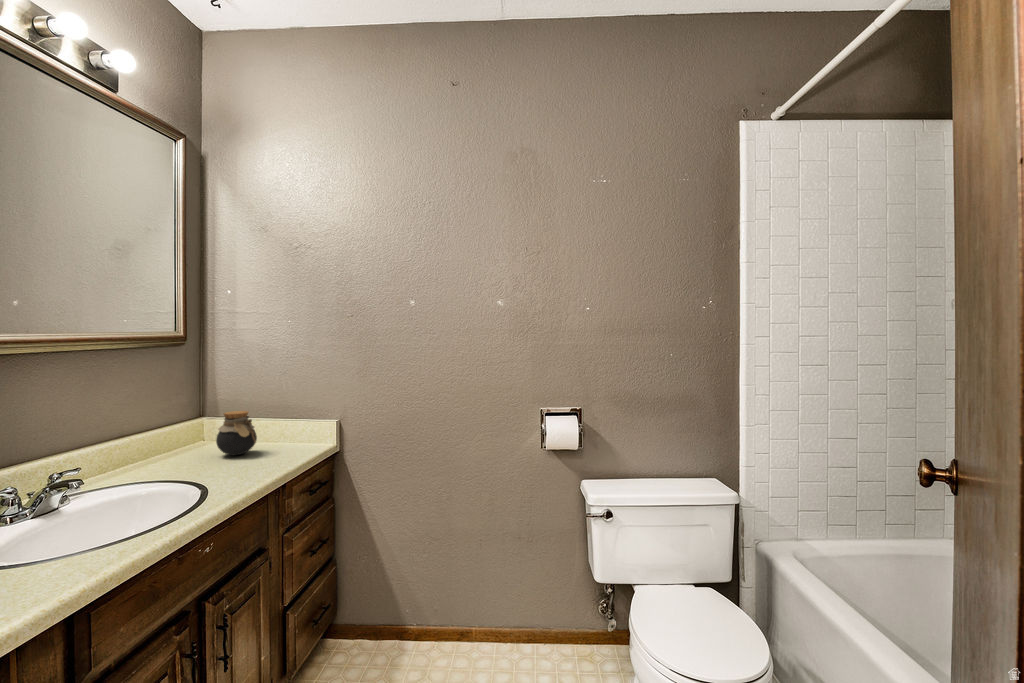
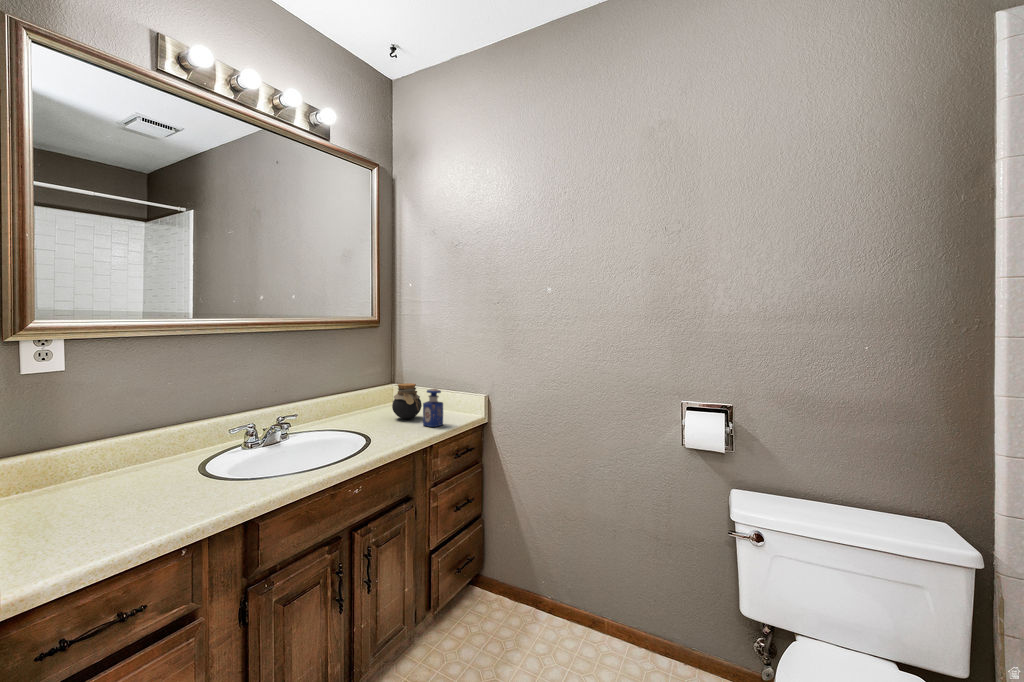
perfume bottle: none [266,415,293,461] -> present [423,389,443,427]

